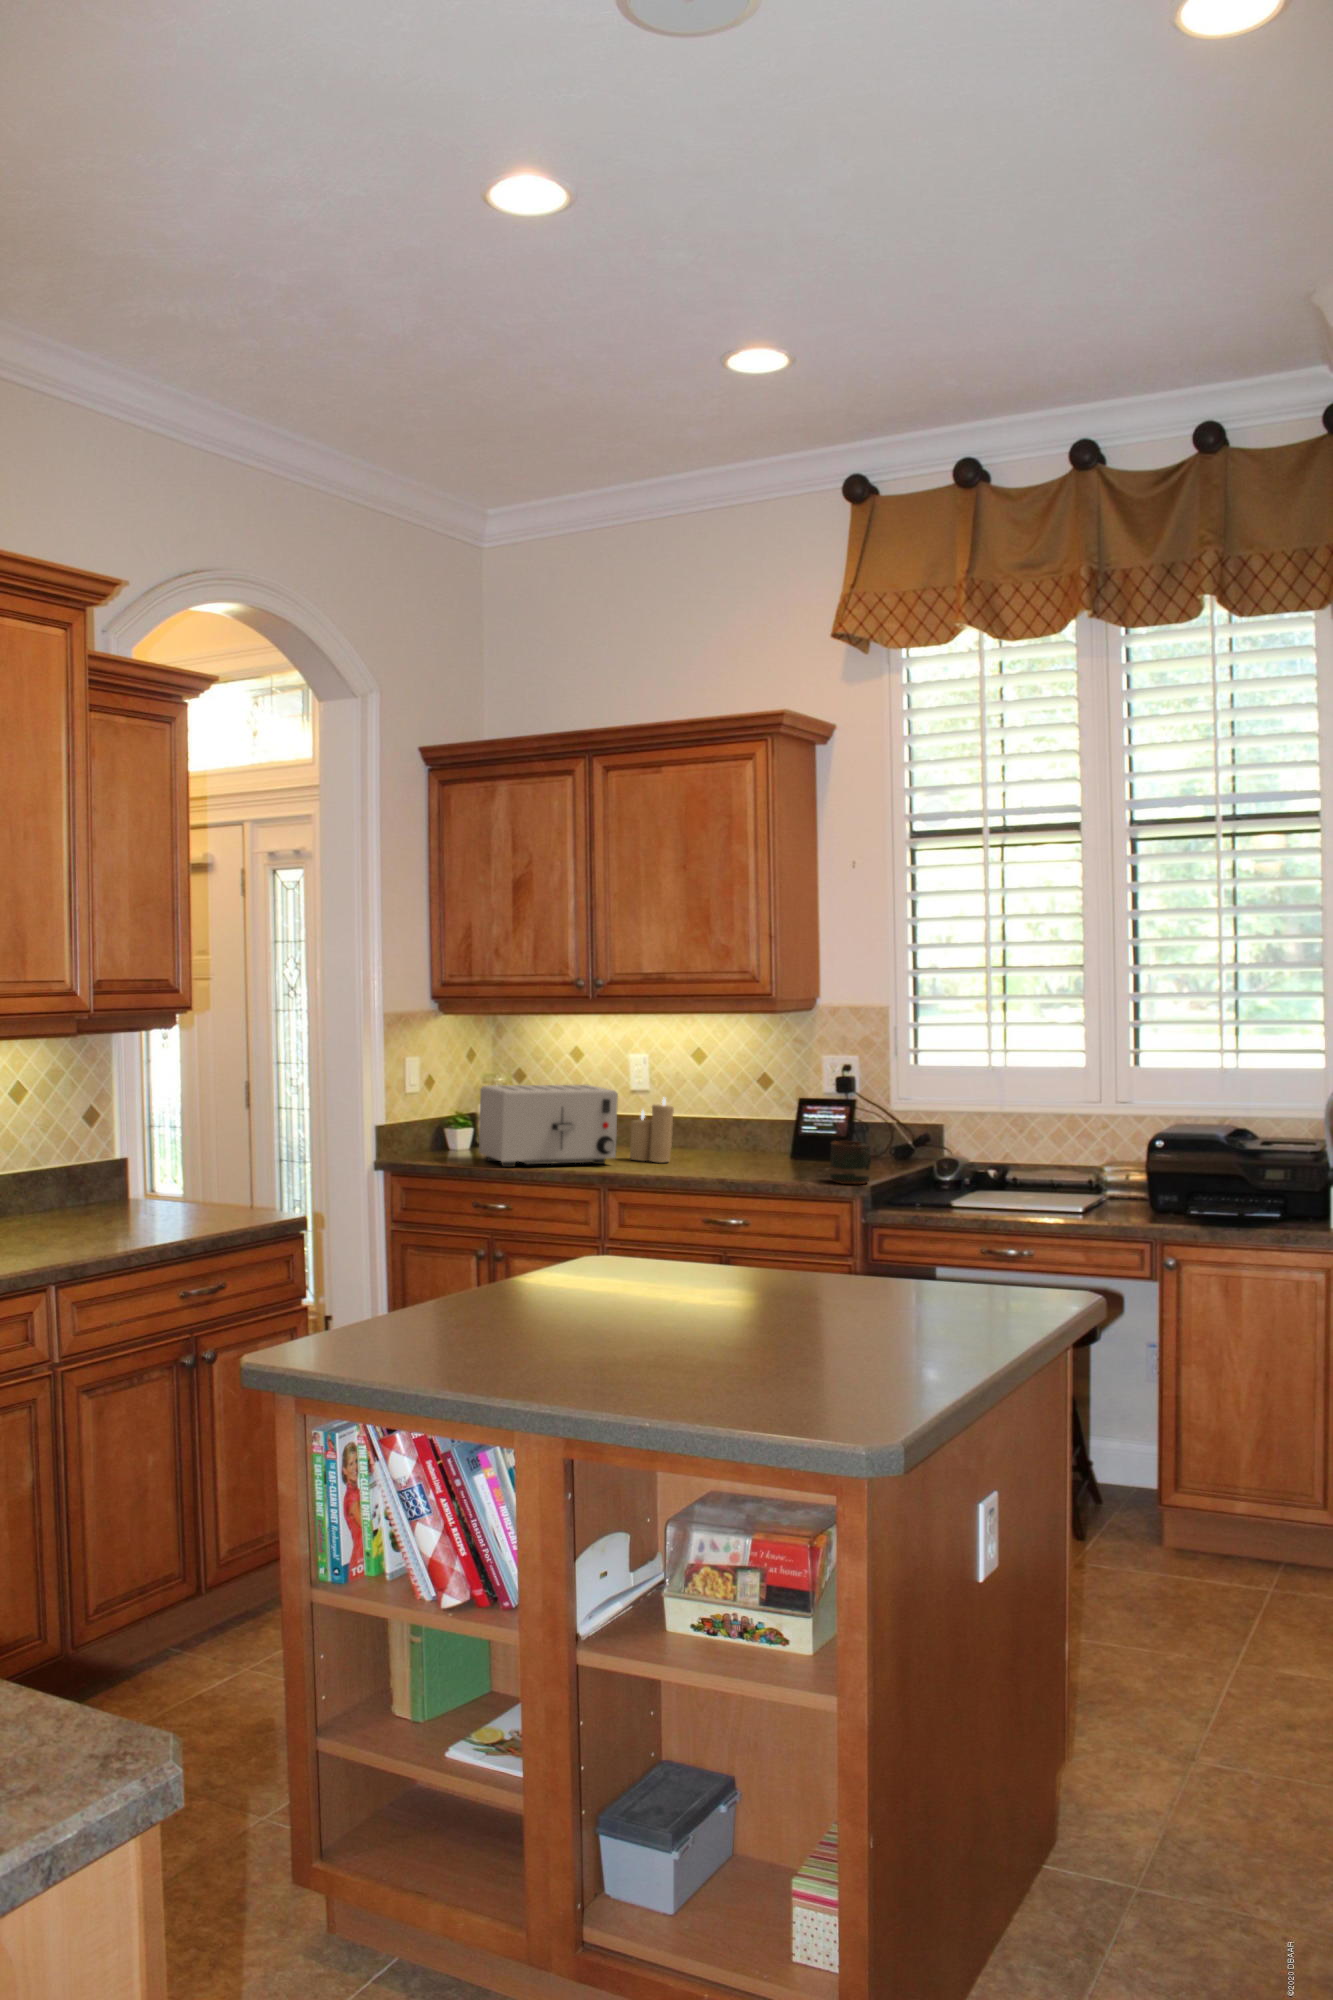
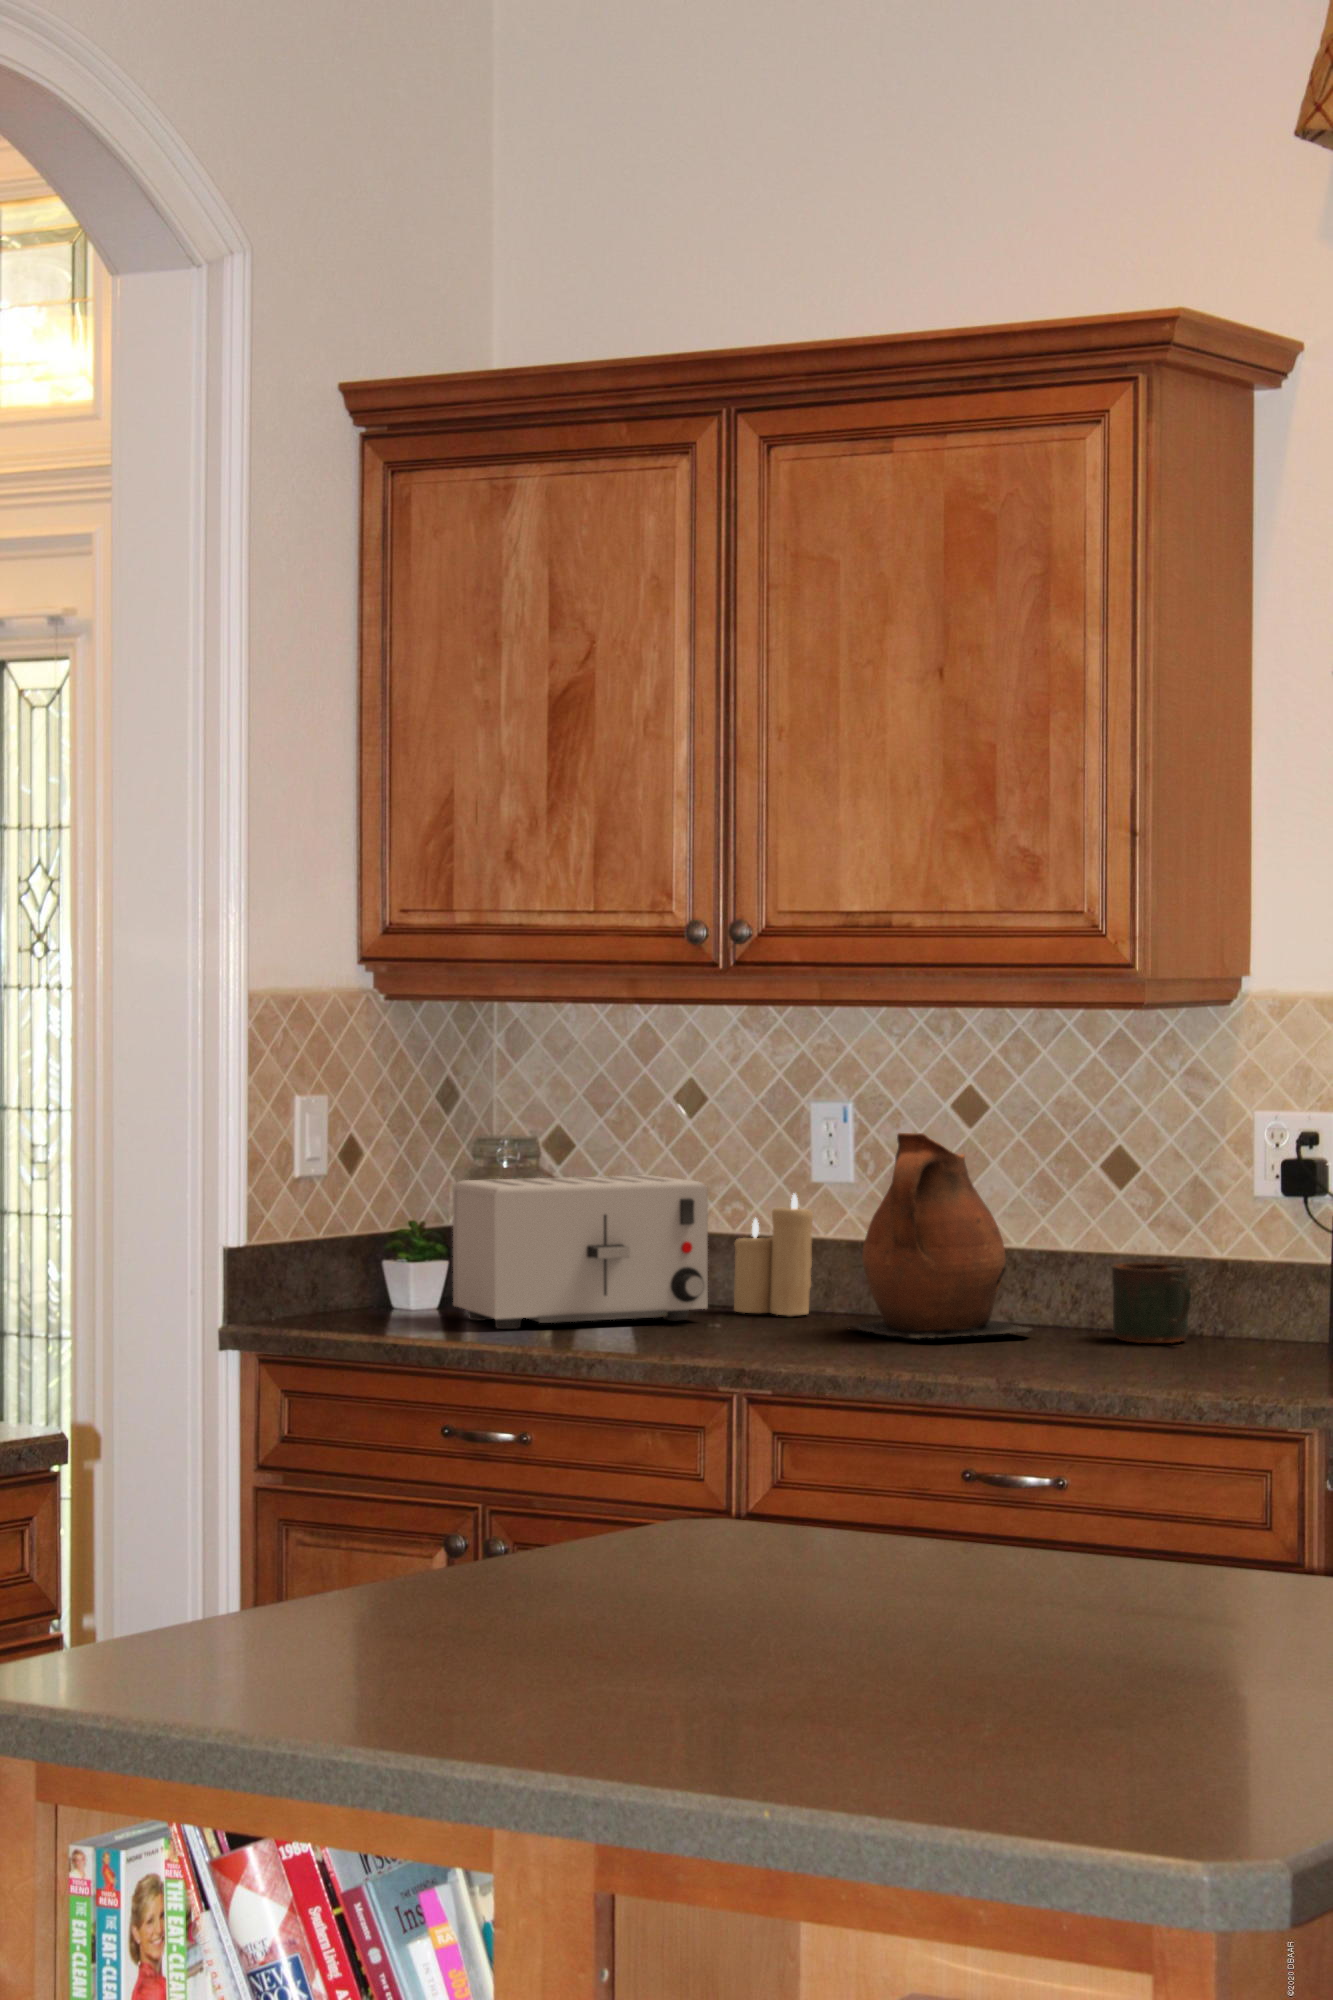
ceramic pitcher: none [687,1069,788,1179] -> present [852,1133,1032,1339]

